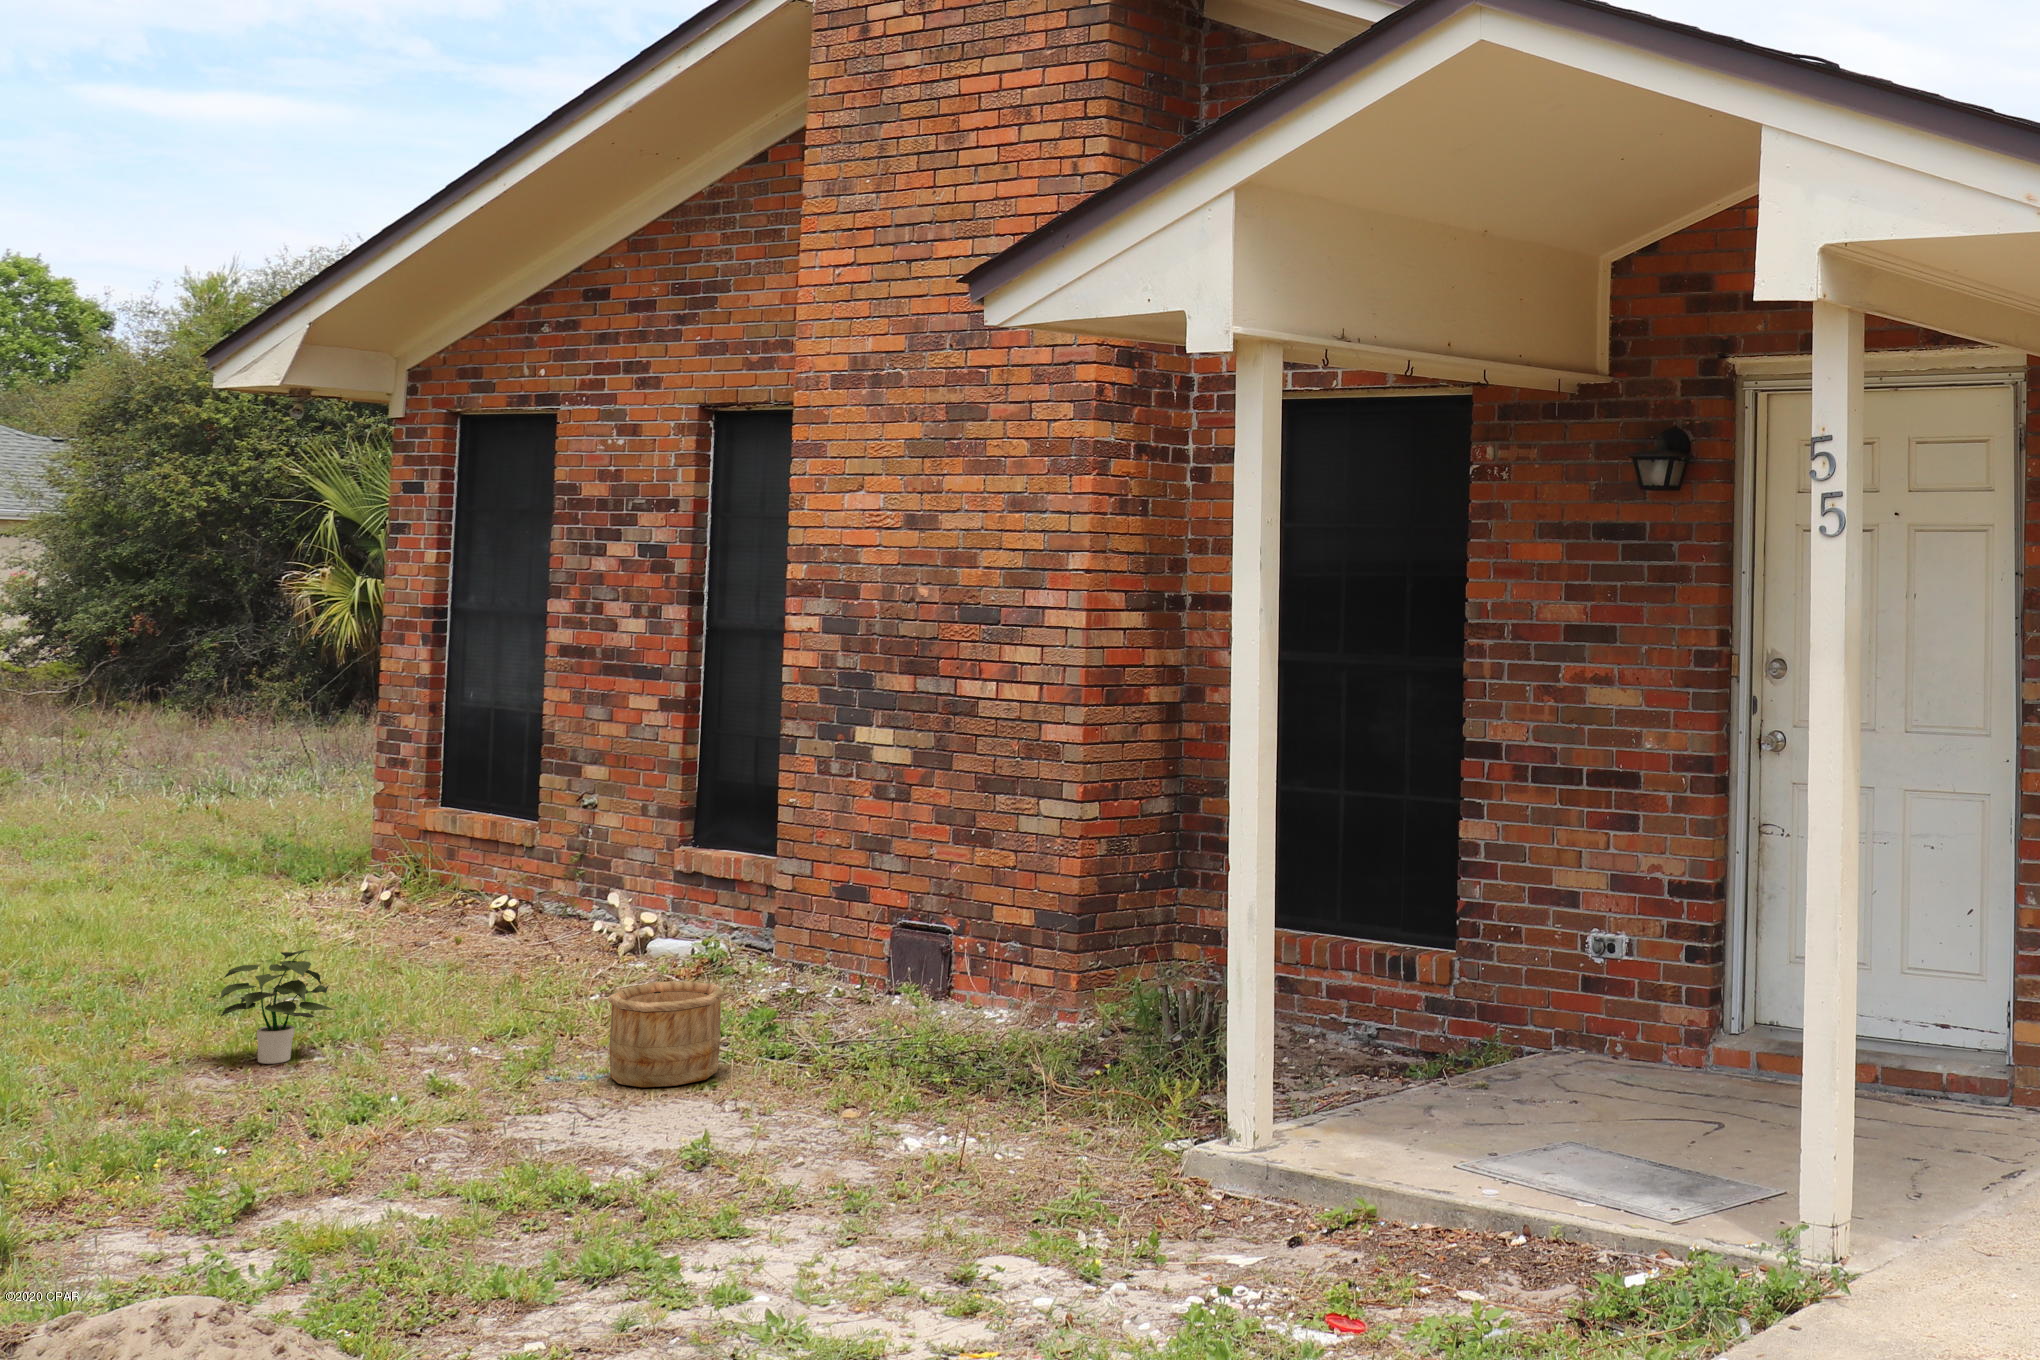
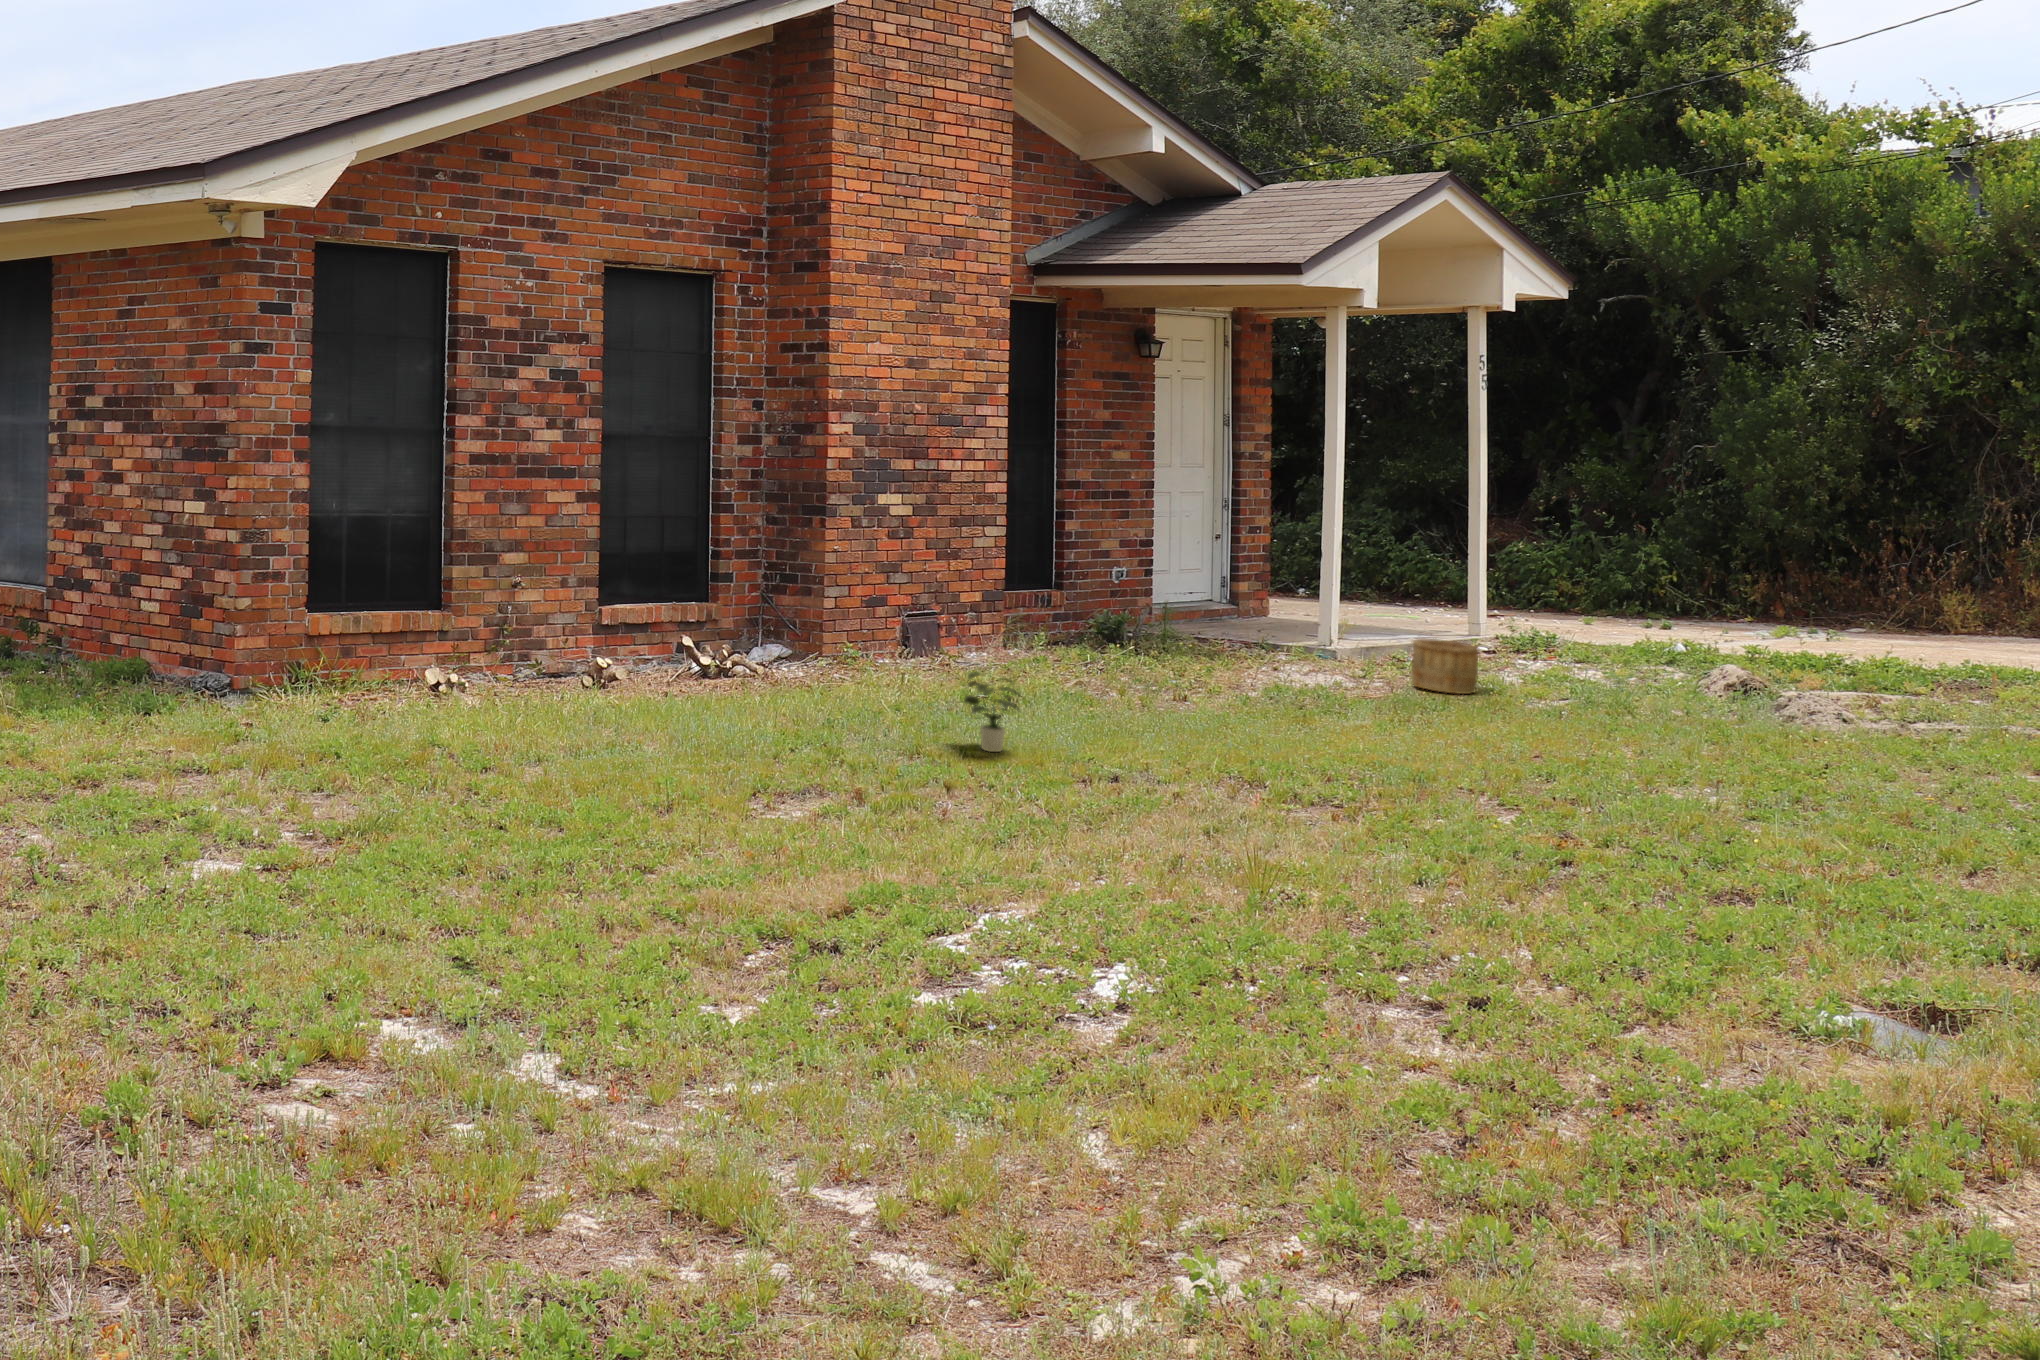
wooden bucket: present [608,981,725,1087] -> present [1412,639,1480,694]

